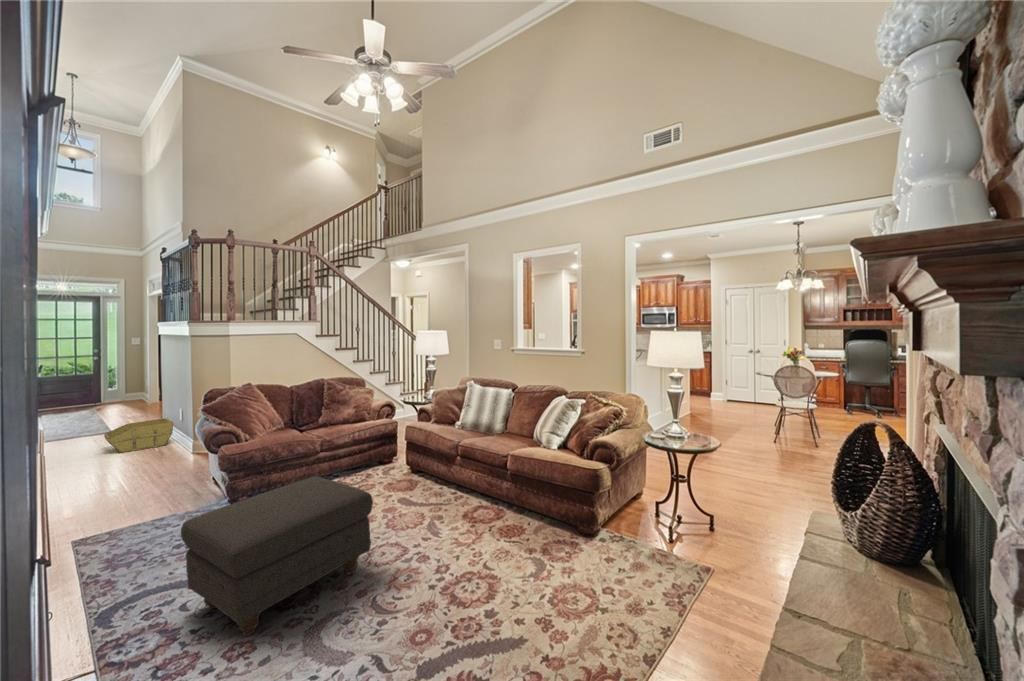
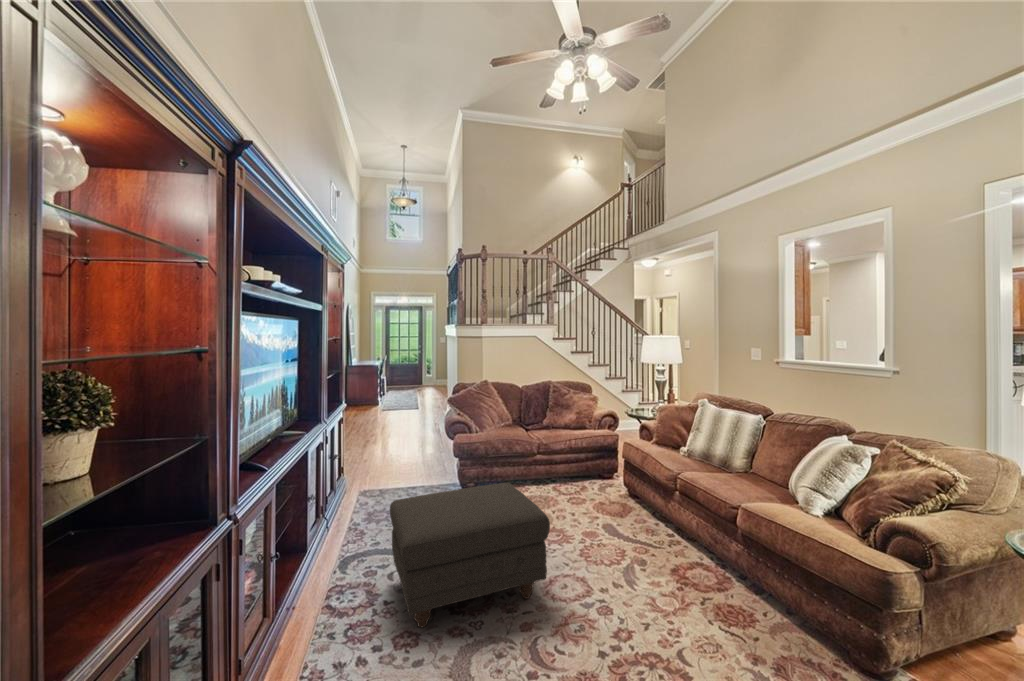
storage bin: present [104,418,173,453] -> none [406,403,446,427]

